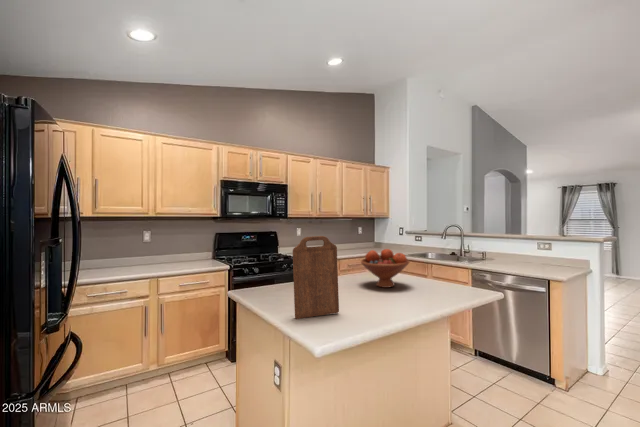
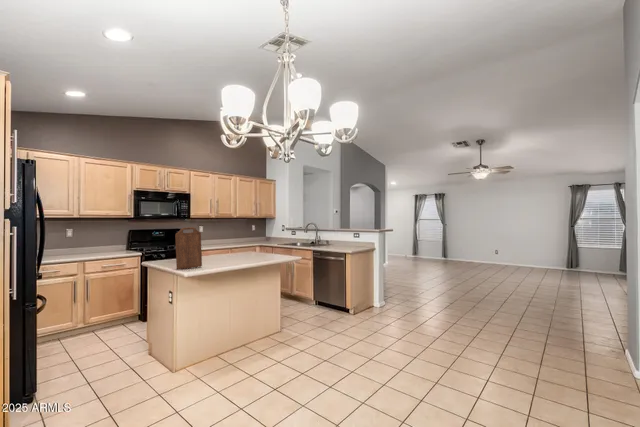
fruit bowl: present [361,249,409,288] -> none [226,236,255,258]

